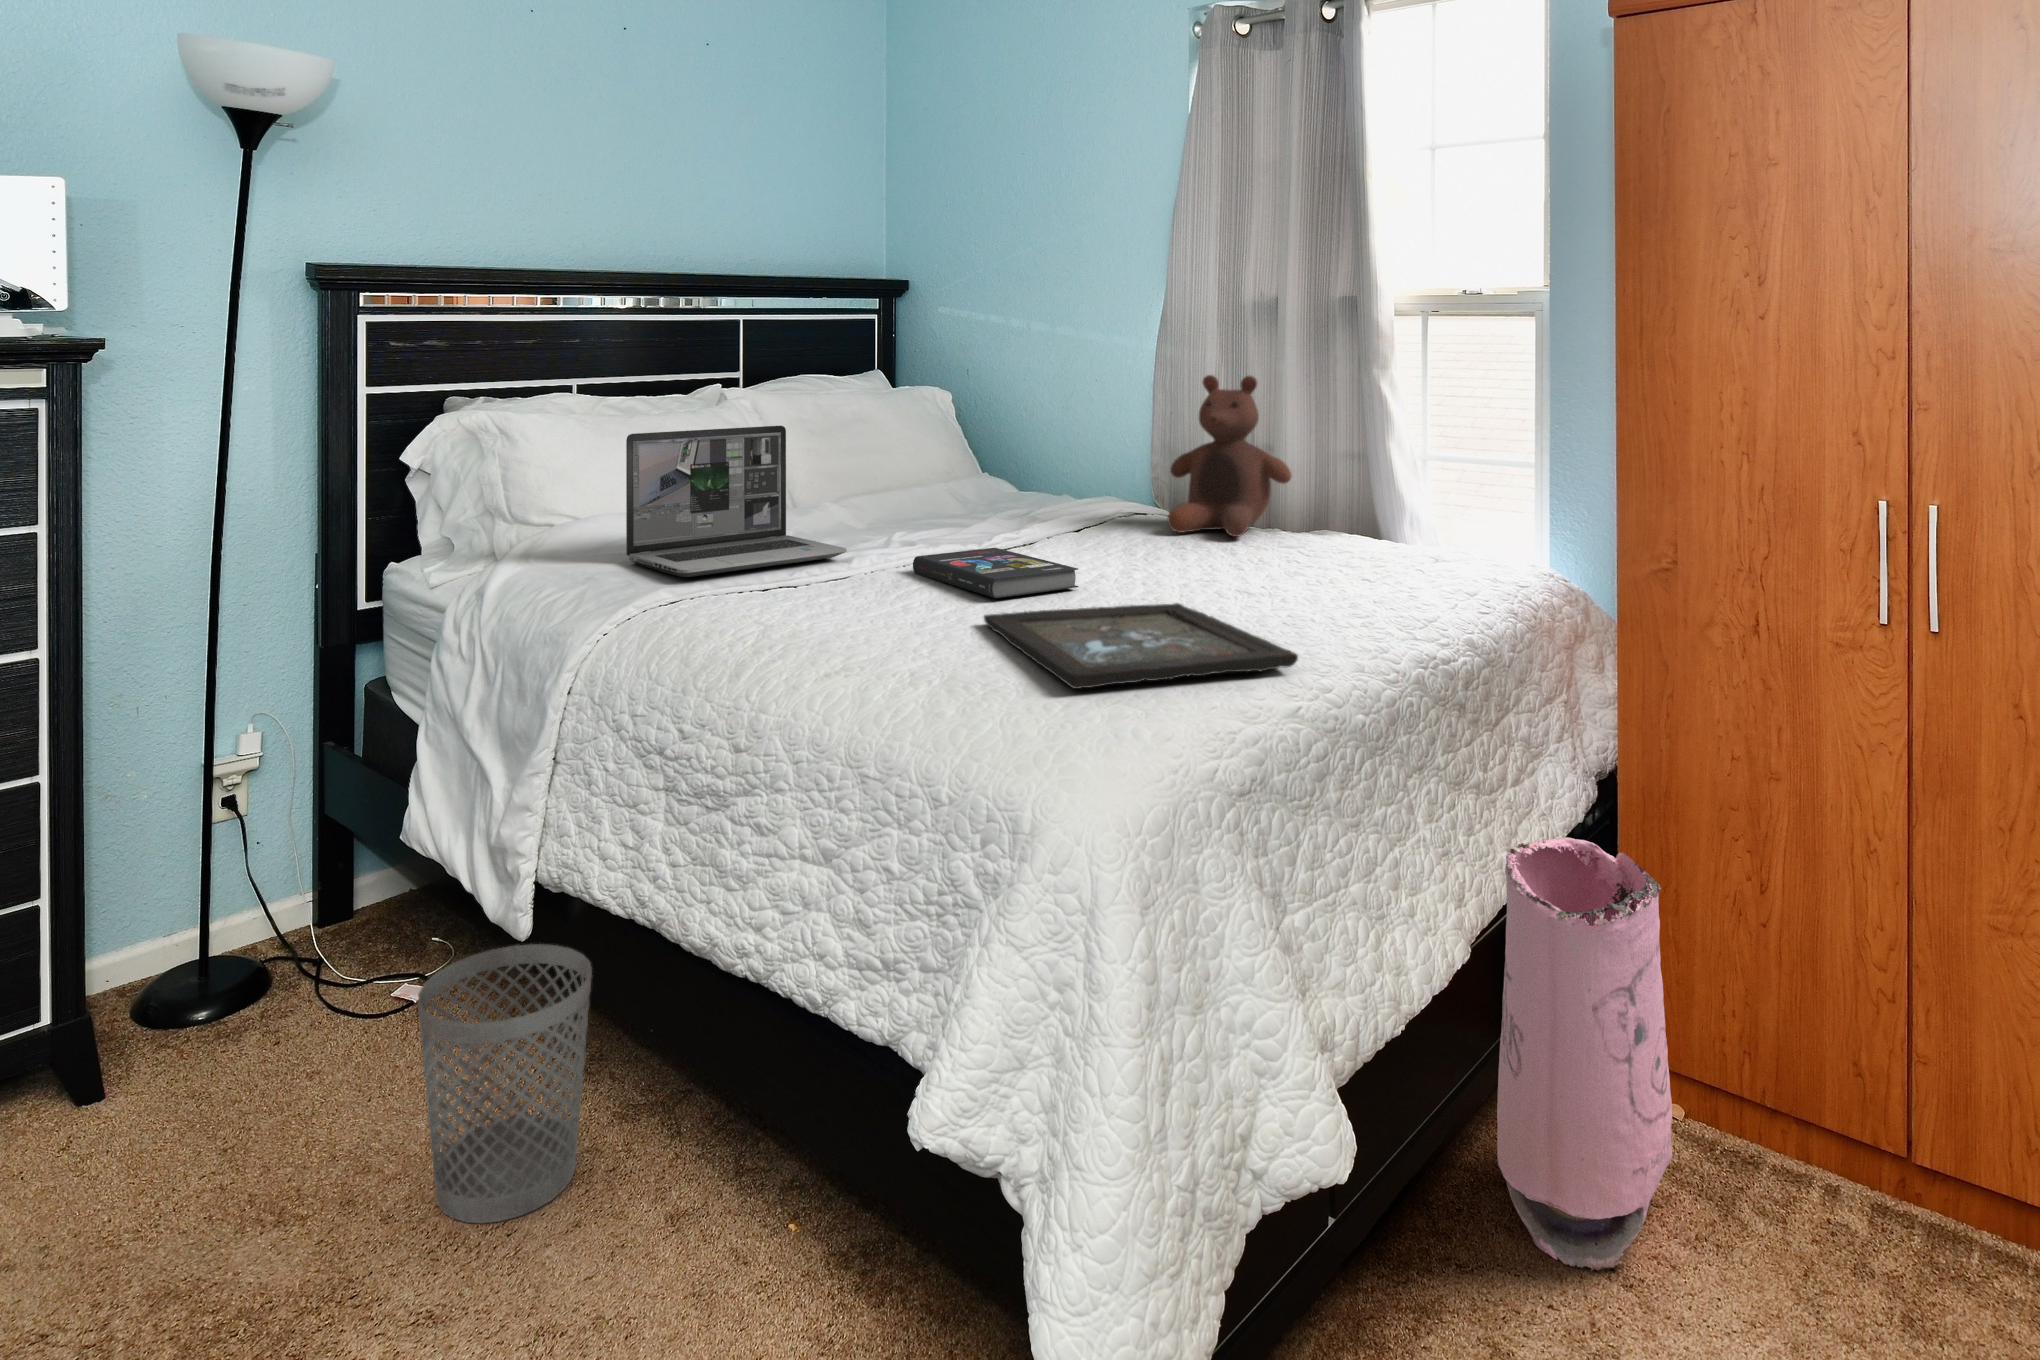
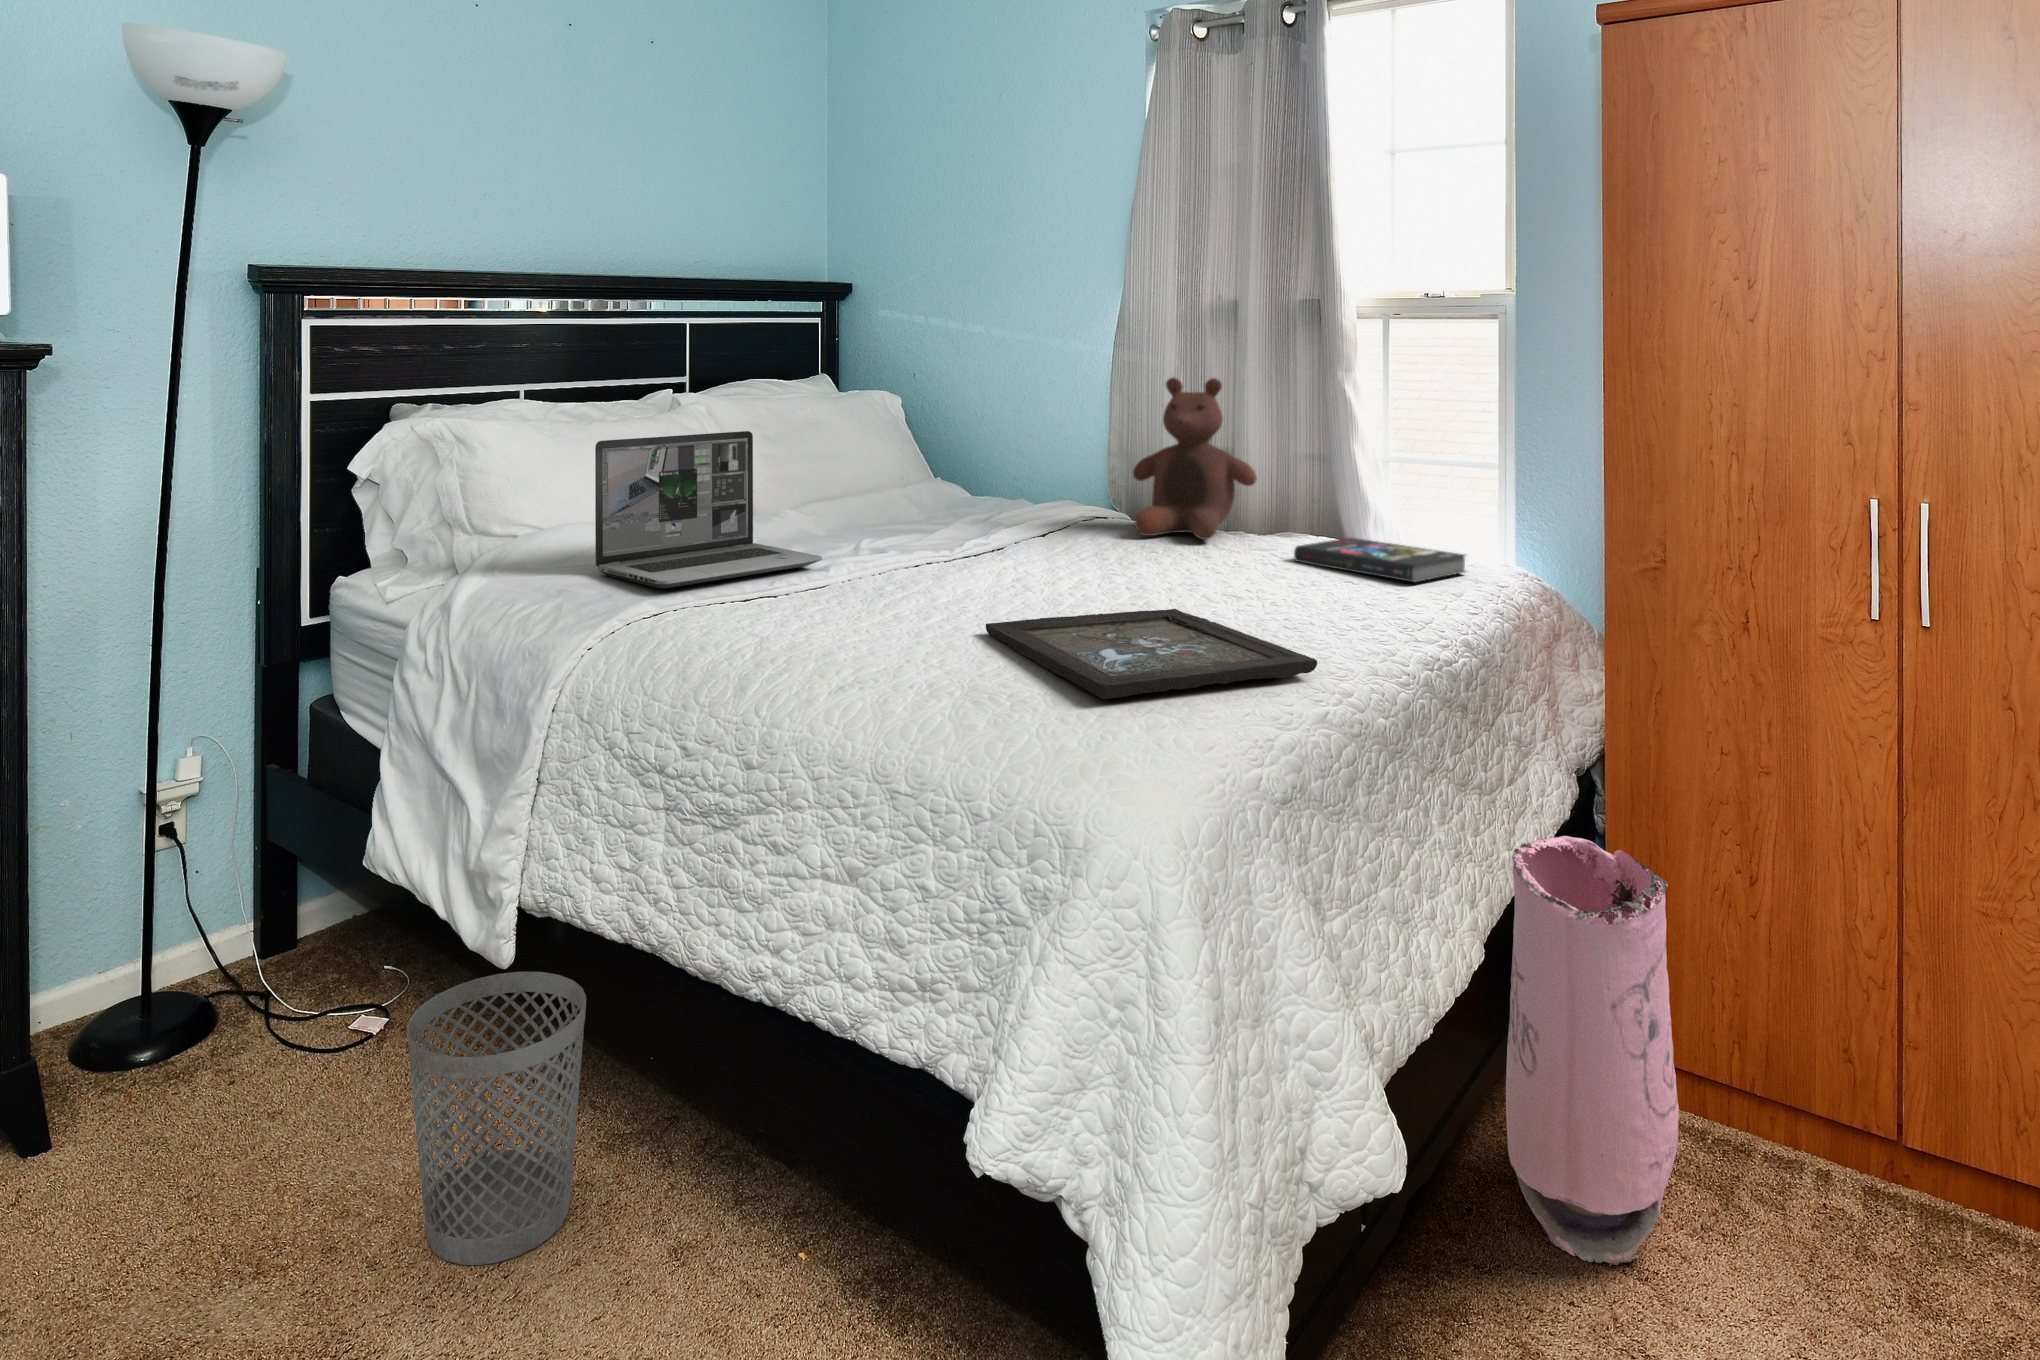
book: present [913,548,1078,598] -> present [1294,538,1465,582]

